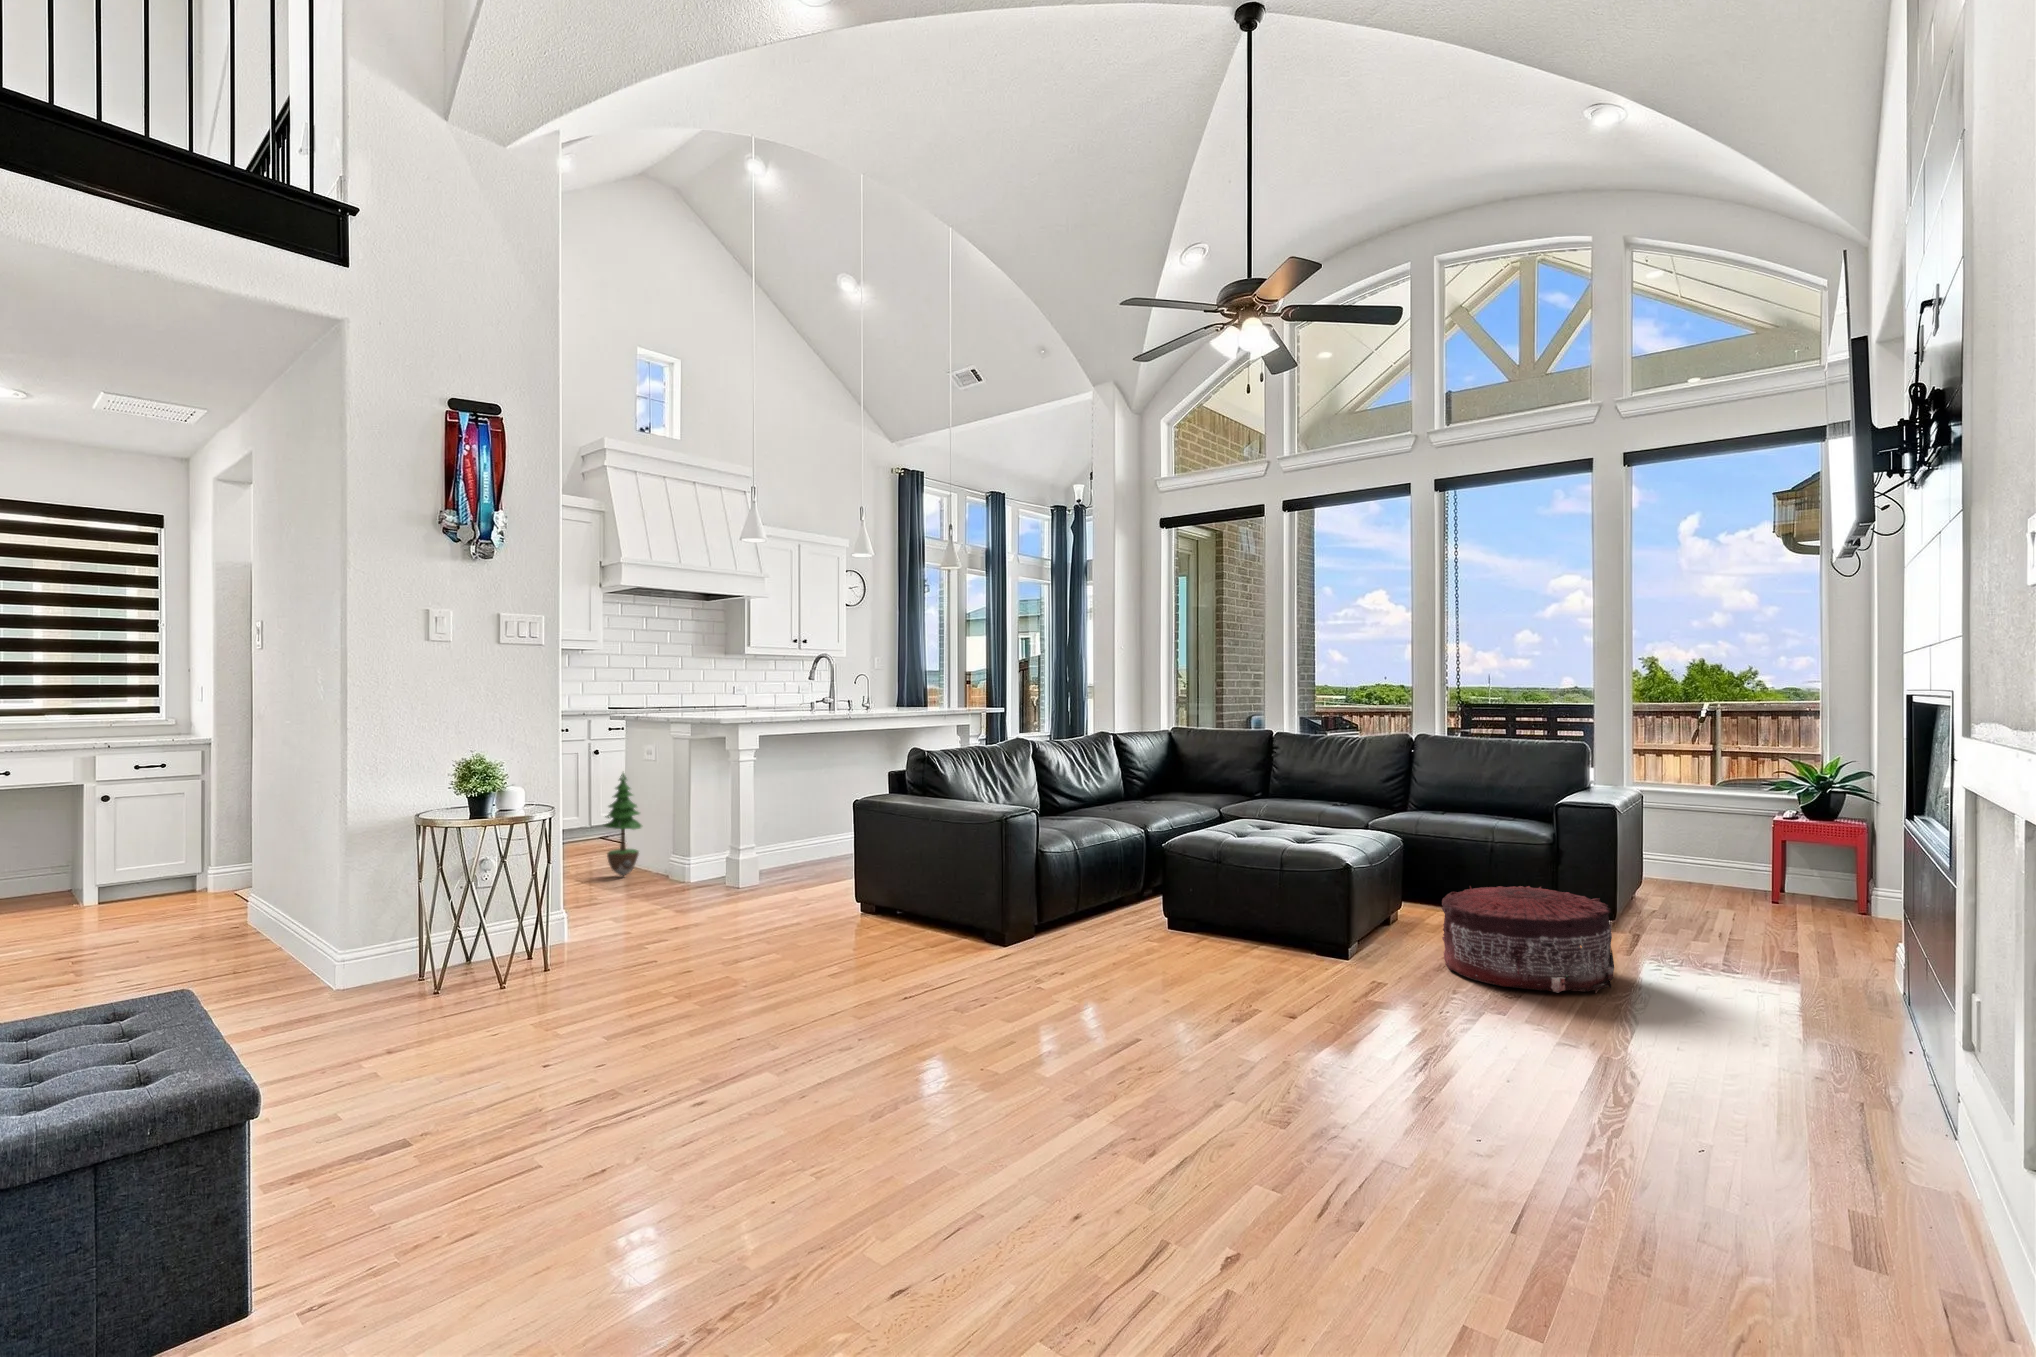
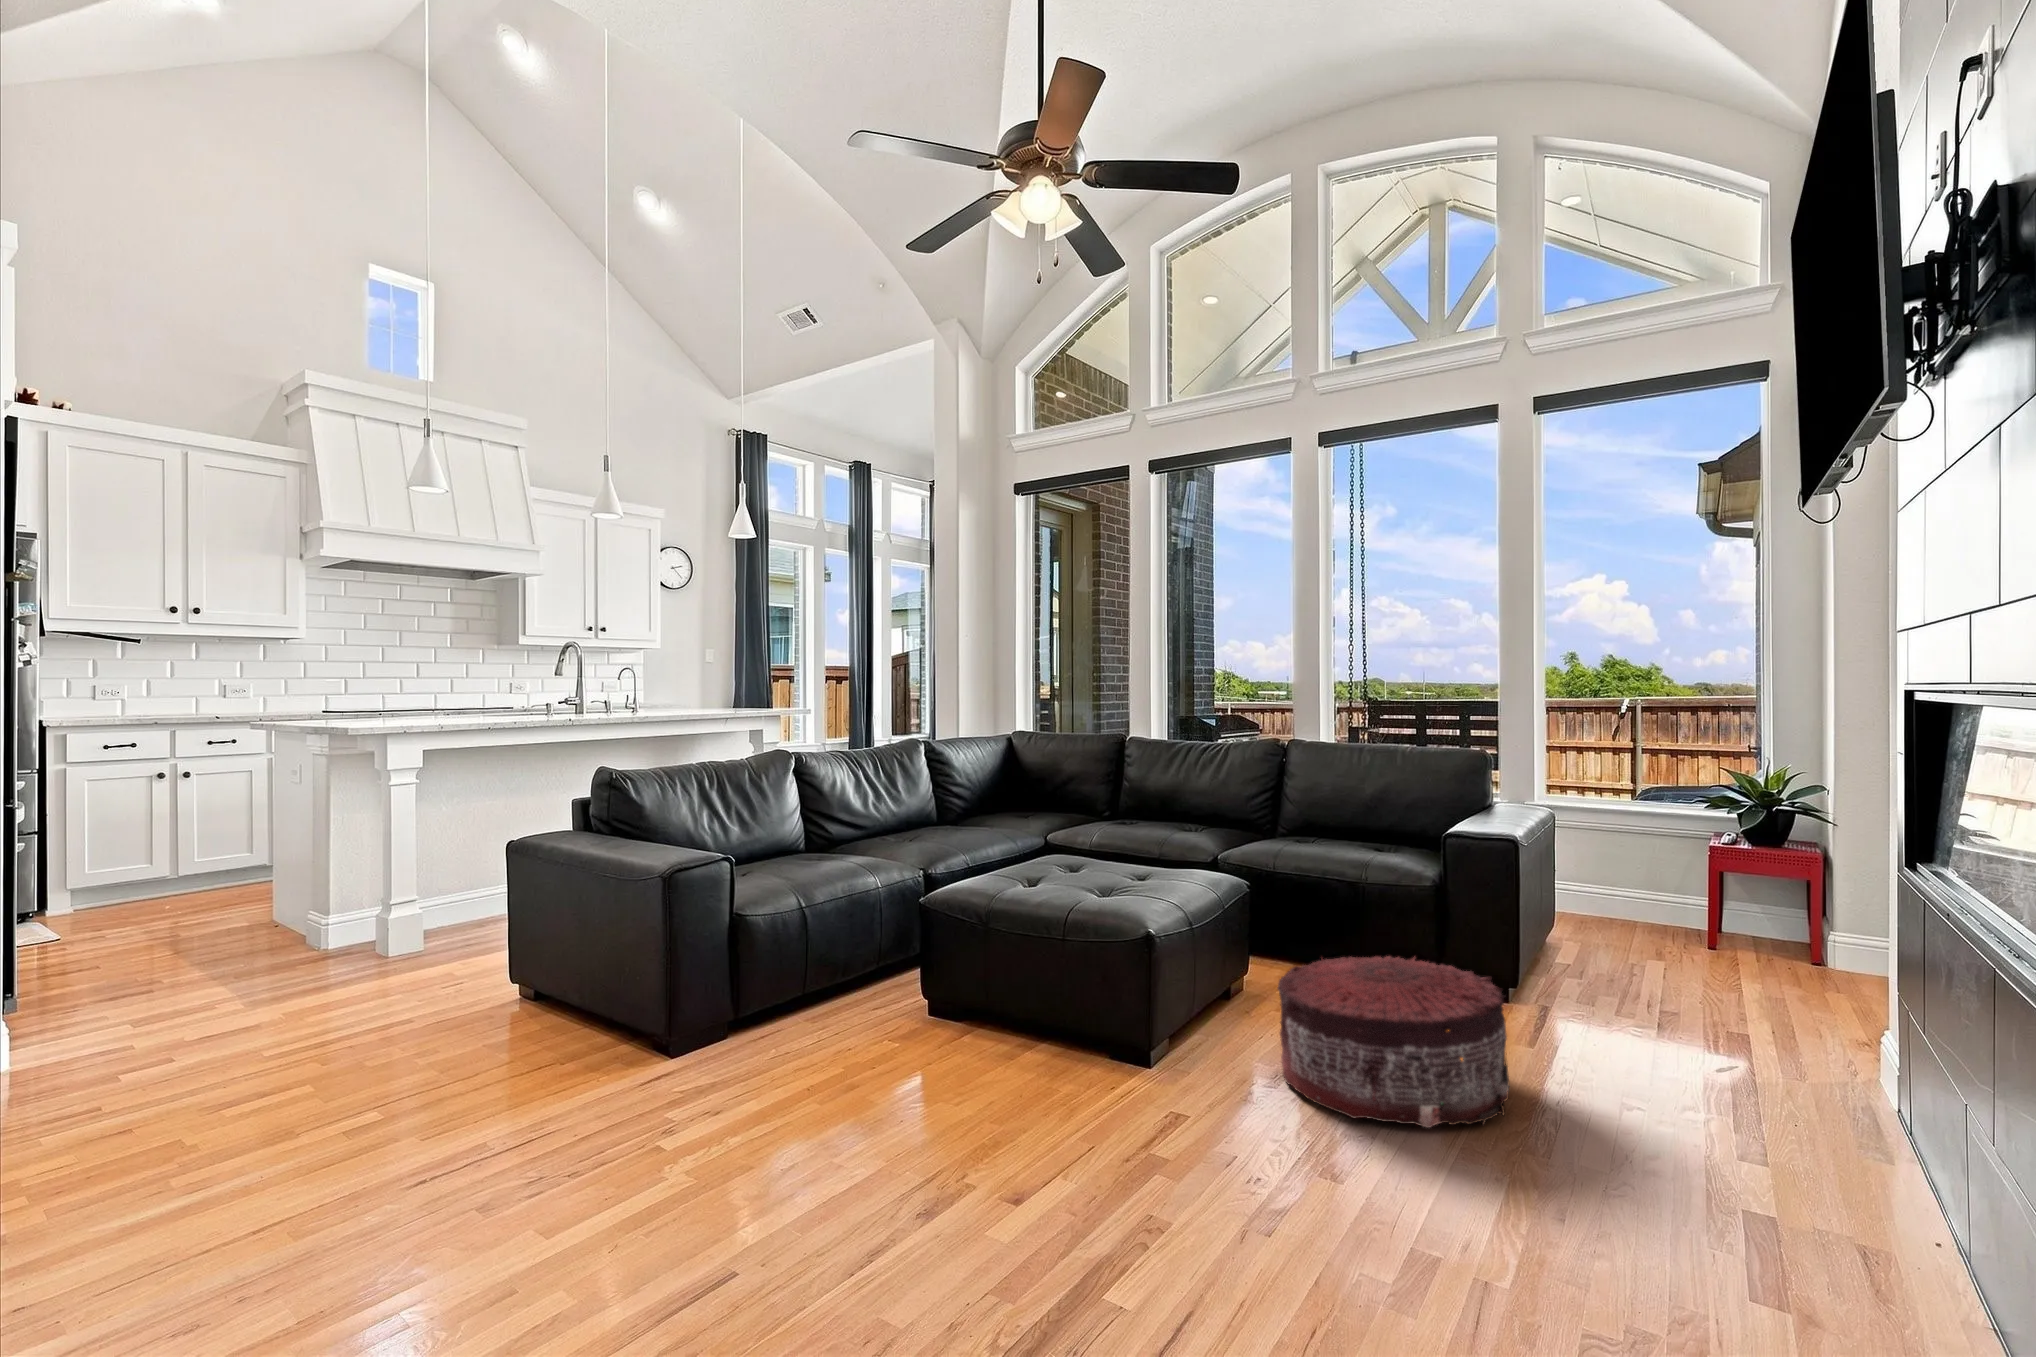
potted tree: present [604,773,641,876] -> none [221,798,284,939]

